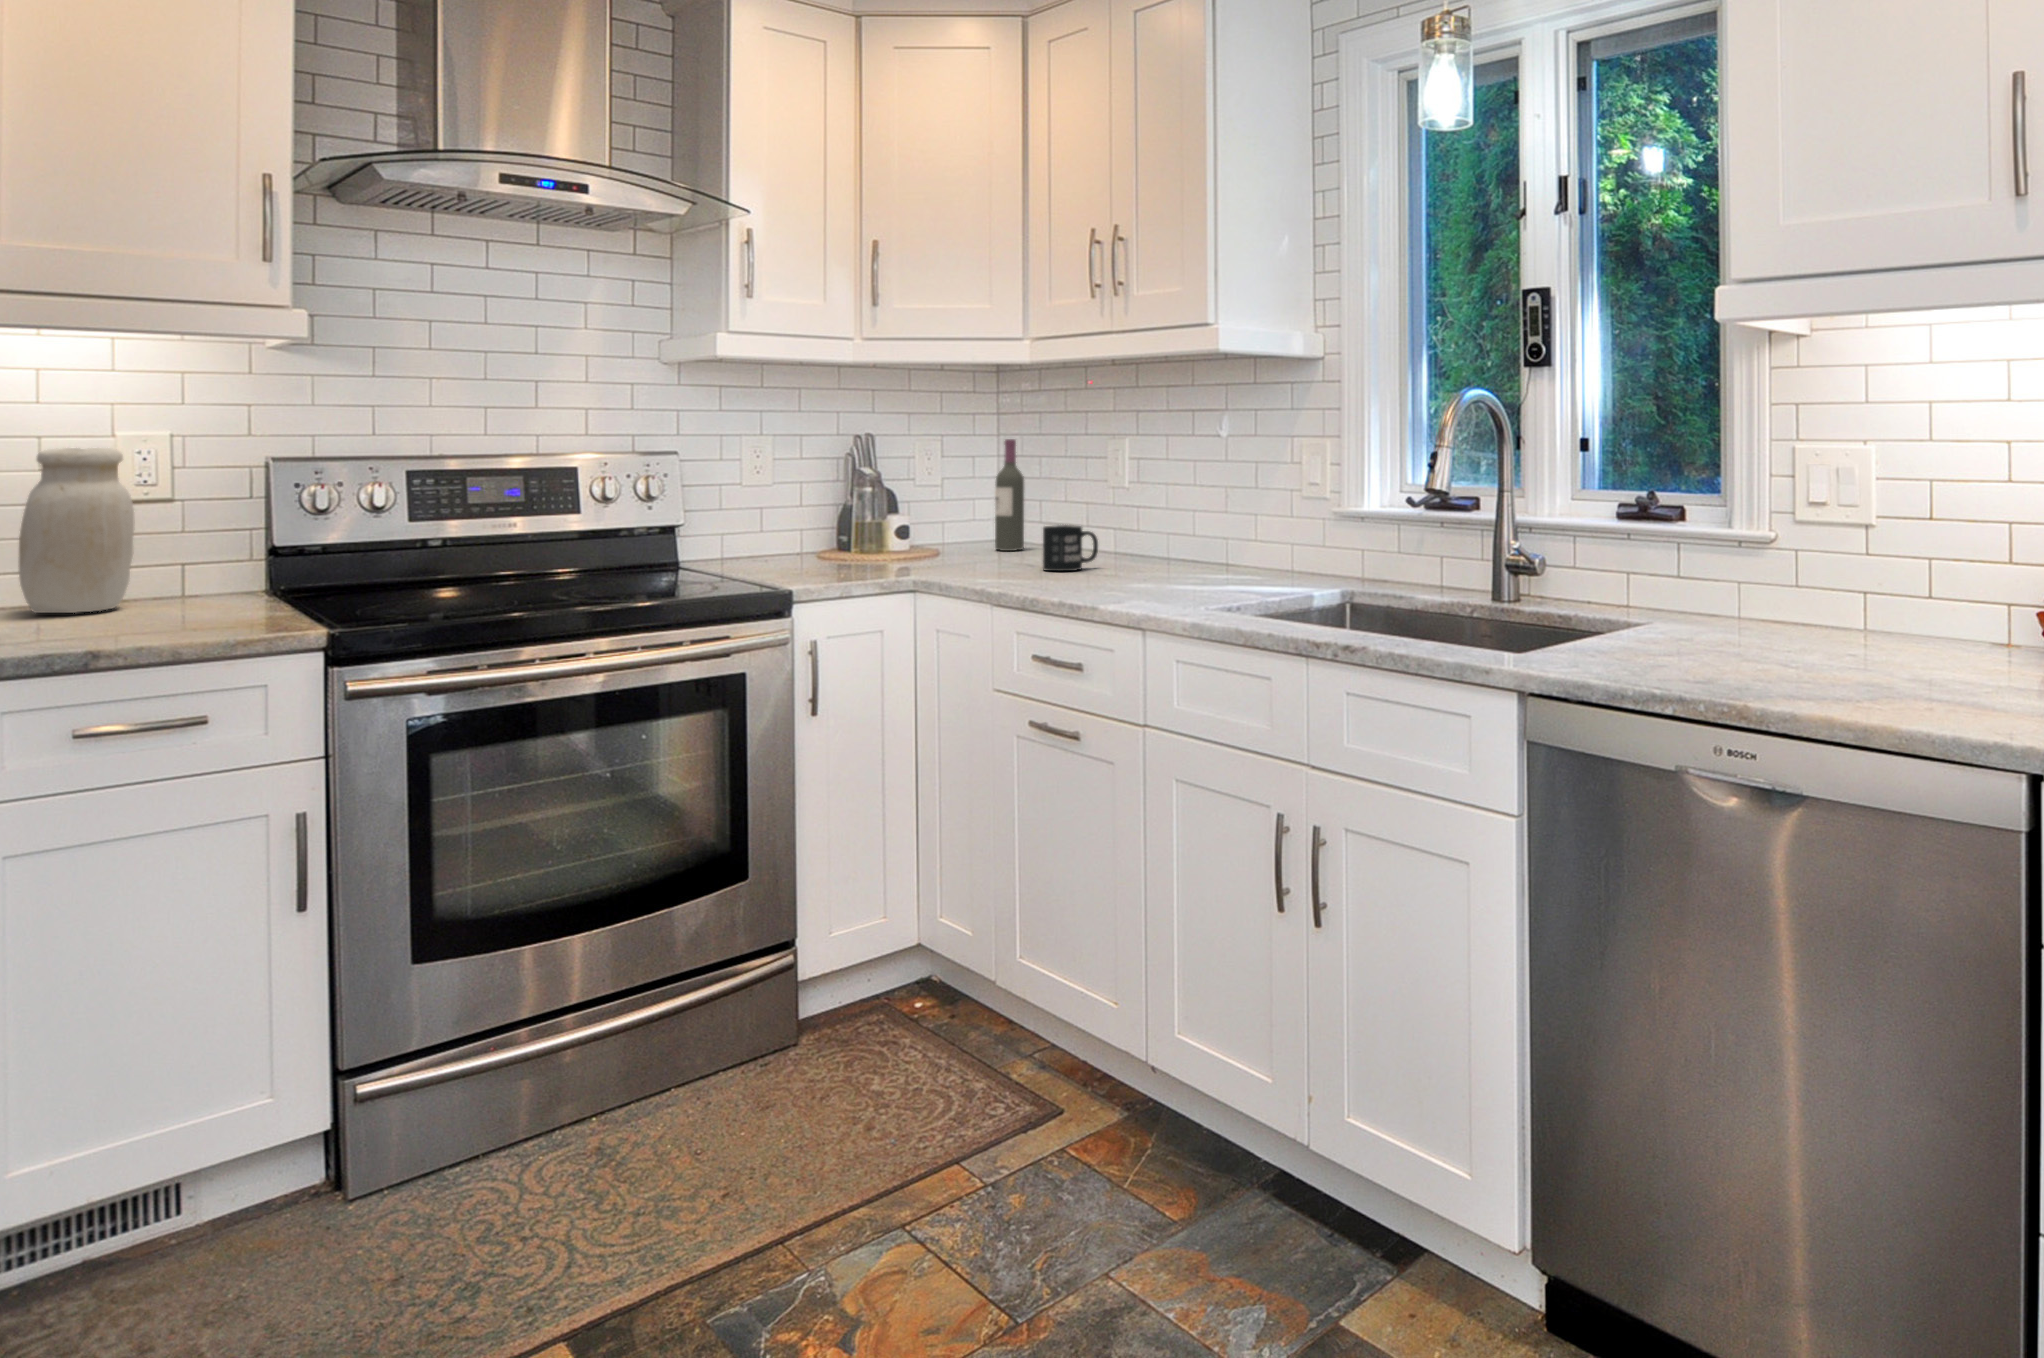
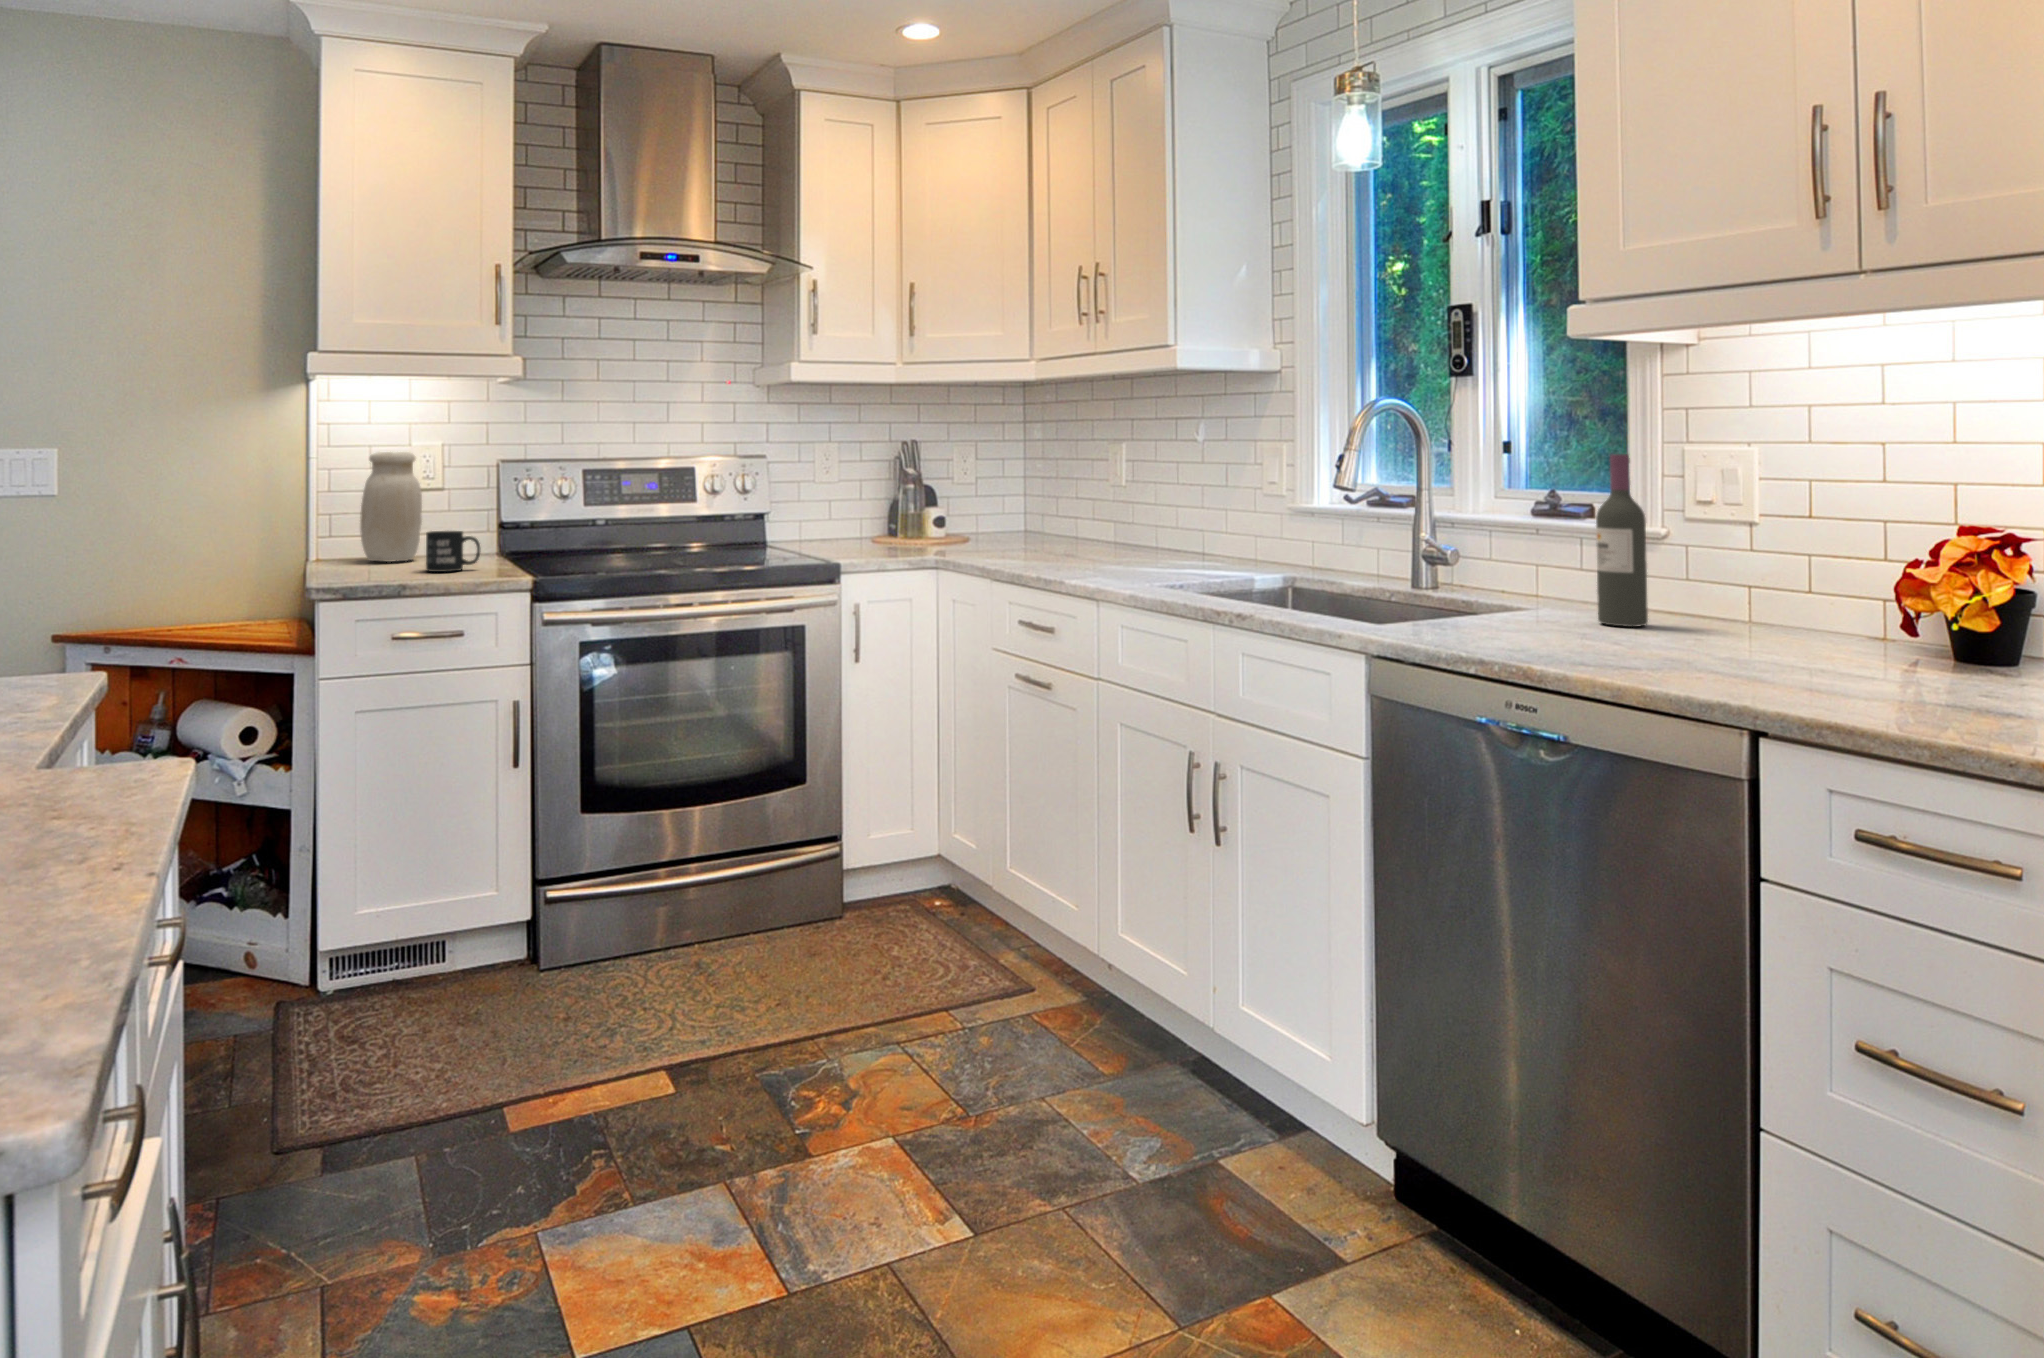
wine bottle: present [995,439,1024,551] -> present [1596,454,1648,627]
mug: present [1043,525,1098,571] -> present [426,531,480,572]

